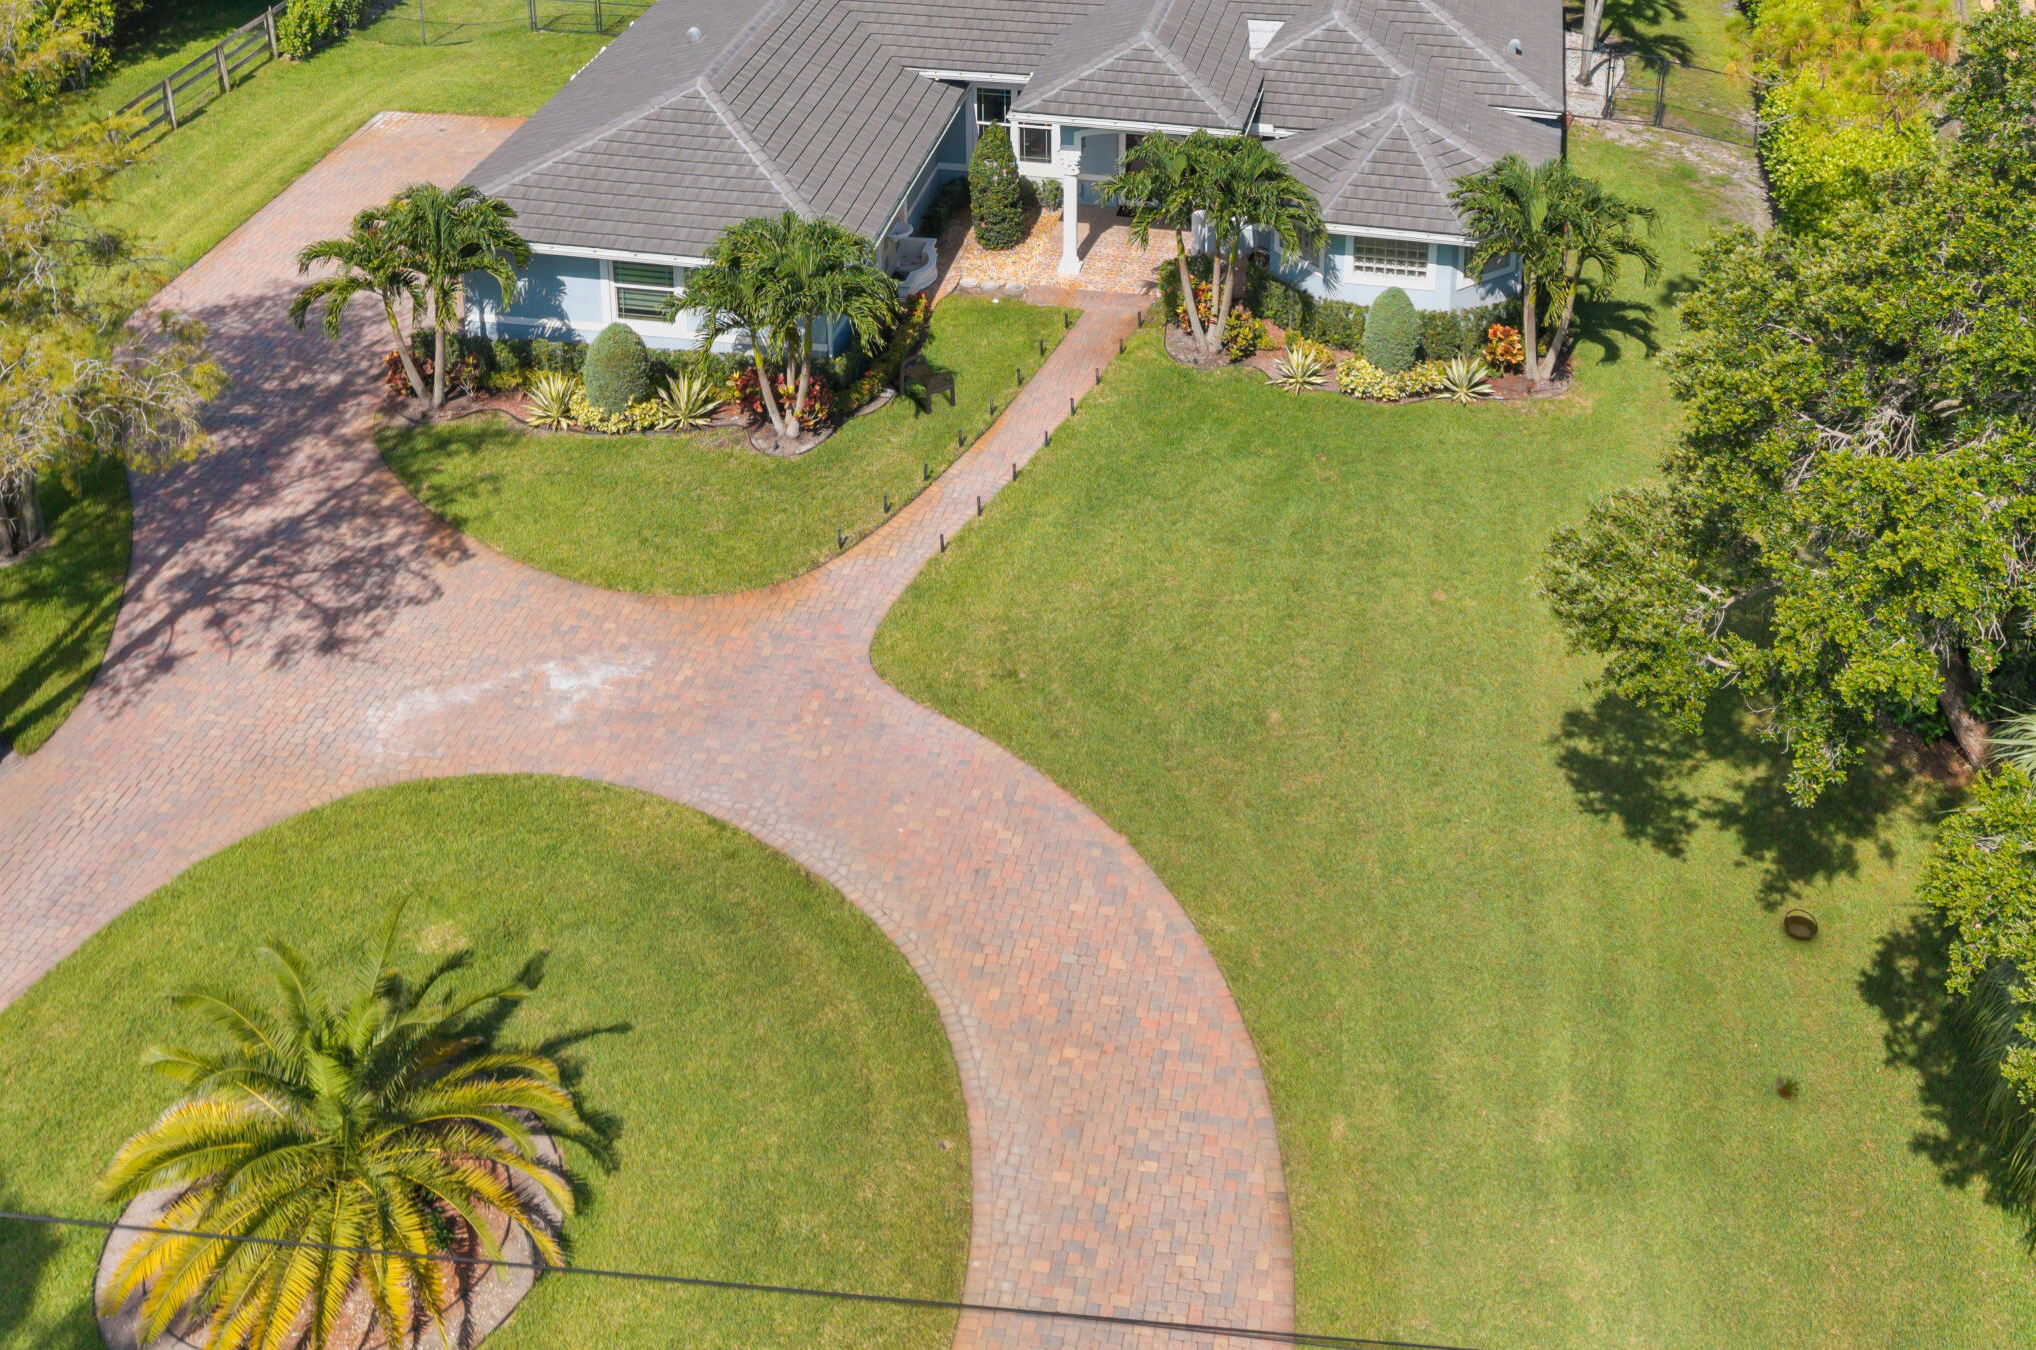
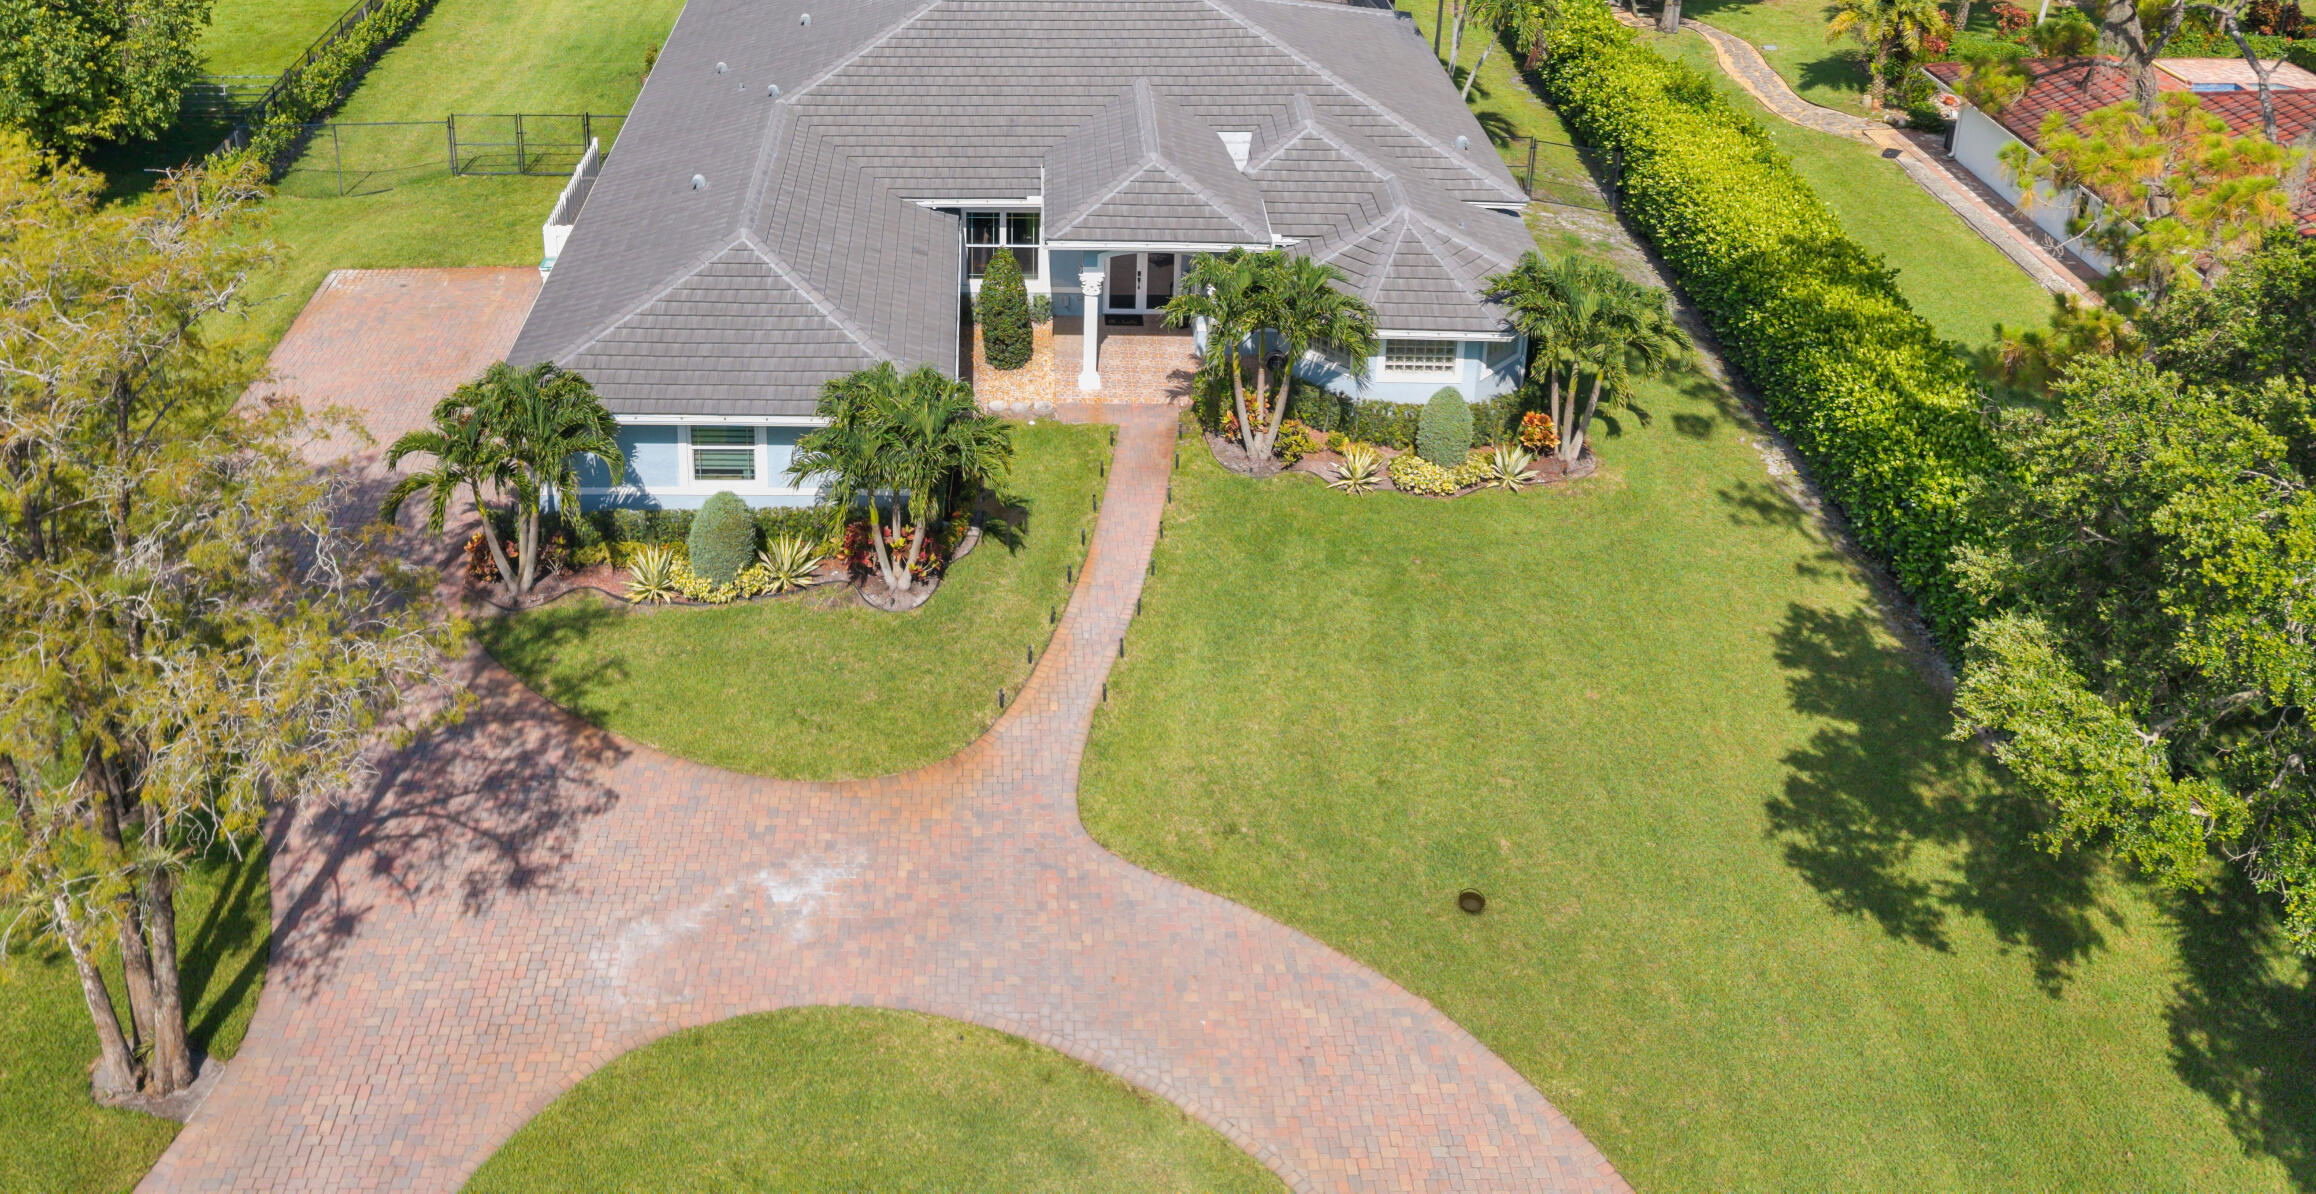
basket: present [1784,909,1818,939] -> present [1459,888,1485,912]
decorative plant: present [1776,1075,1799,1098] -> none [1995,1108,2019,1128]

